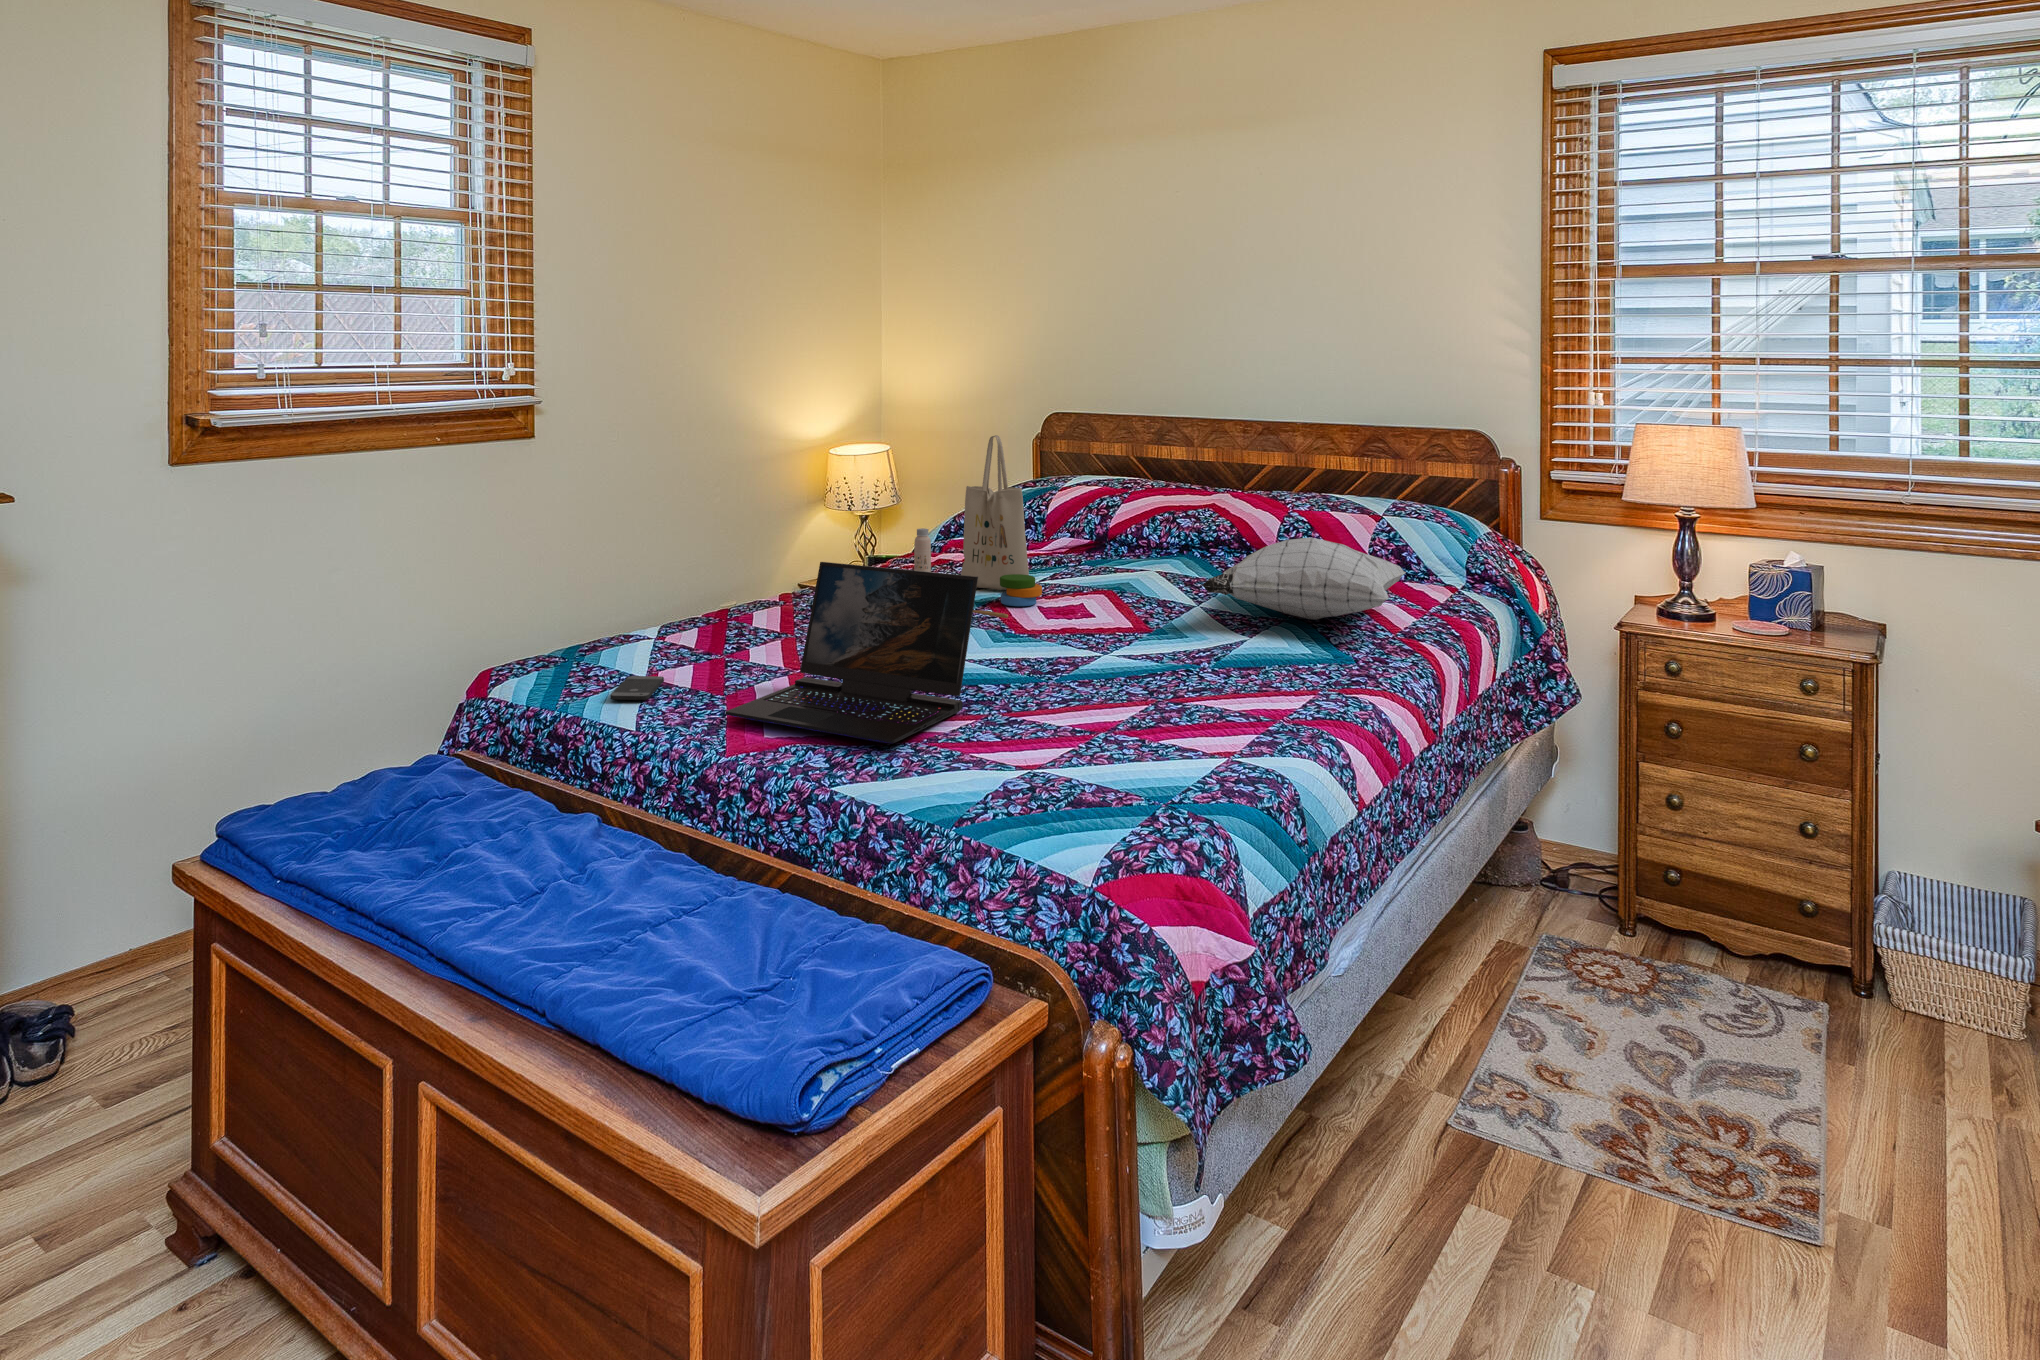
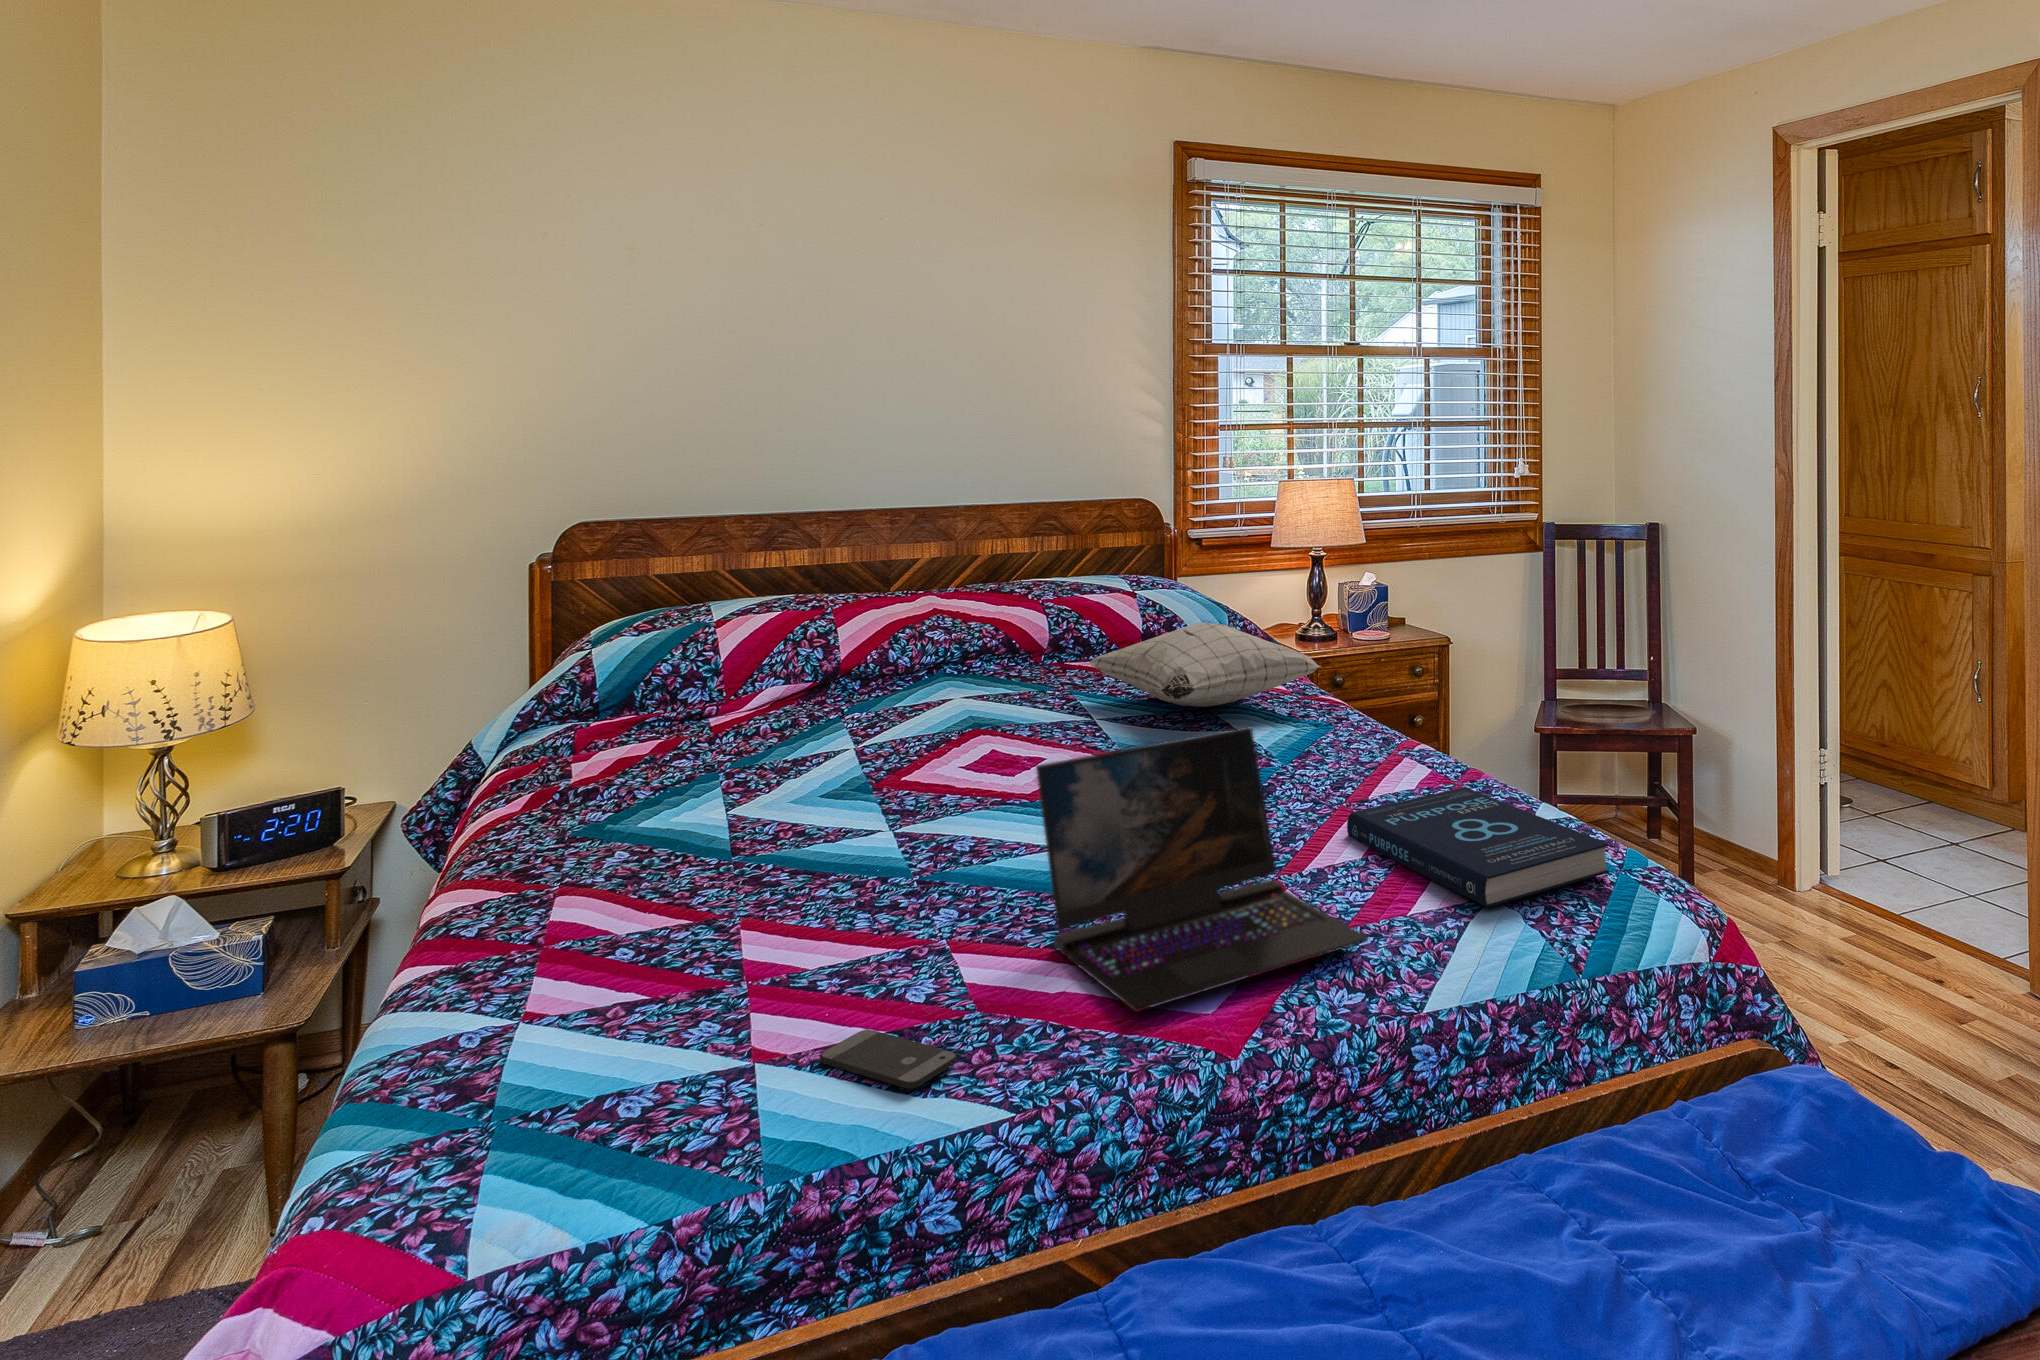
tote bag: present [914,435,1042,618] -> none [779,560,994,808]
book: none [1021,690,1247,799] -> present [1347,787,1609,907]

